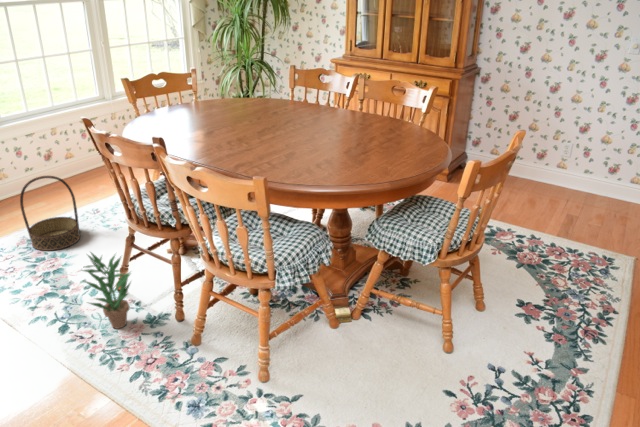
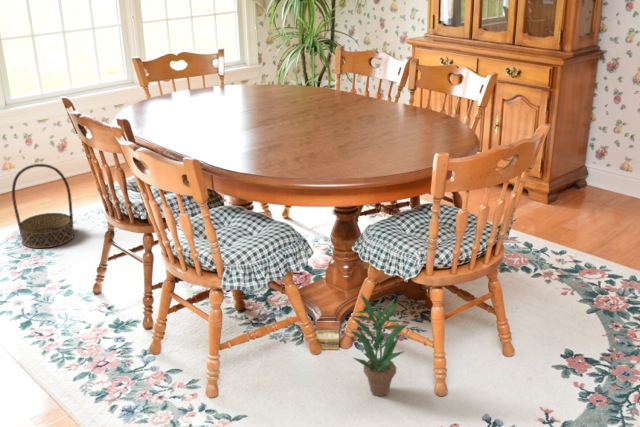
potted plant: present [83,253,130,329] -> present [350,293,407,396]

